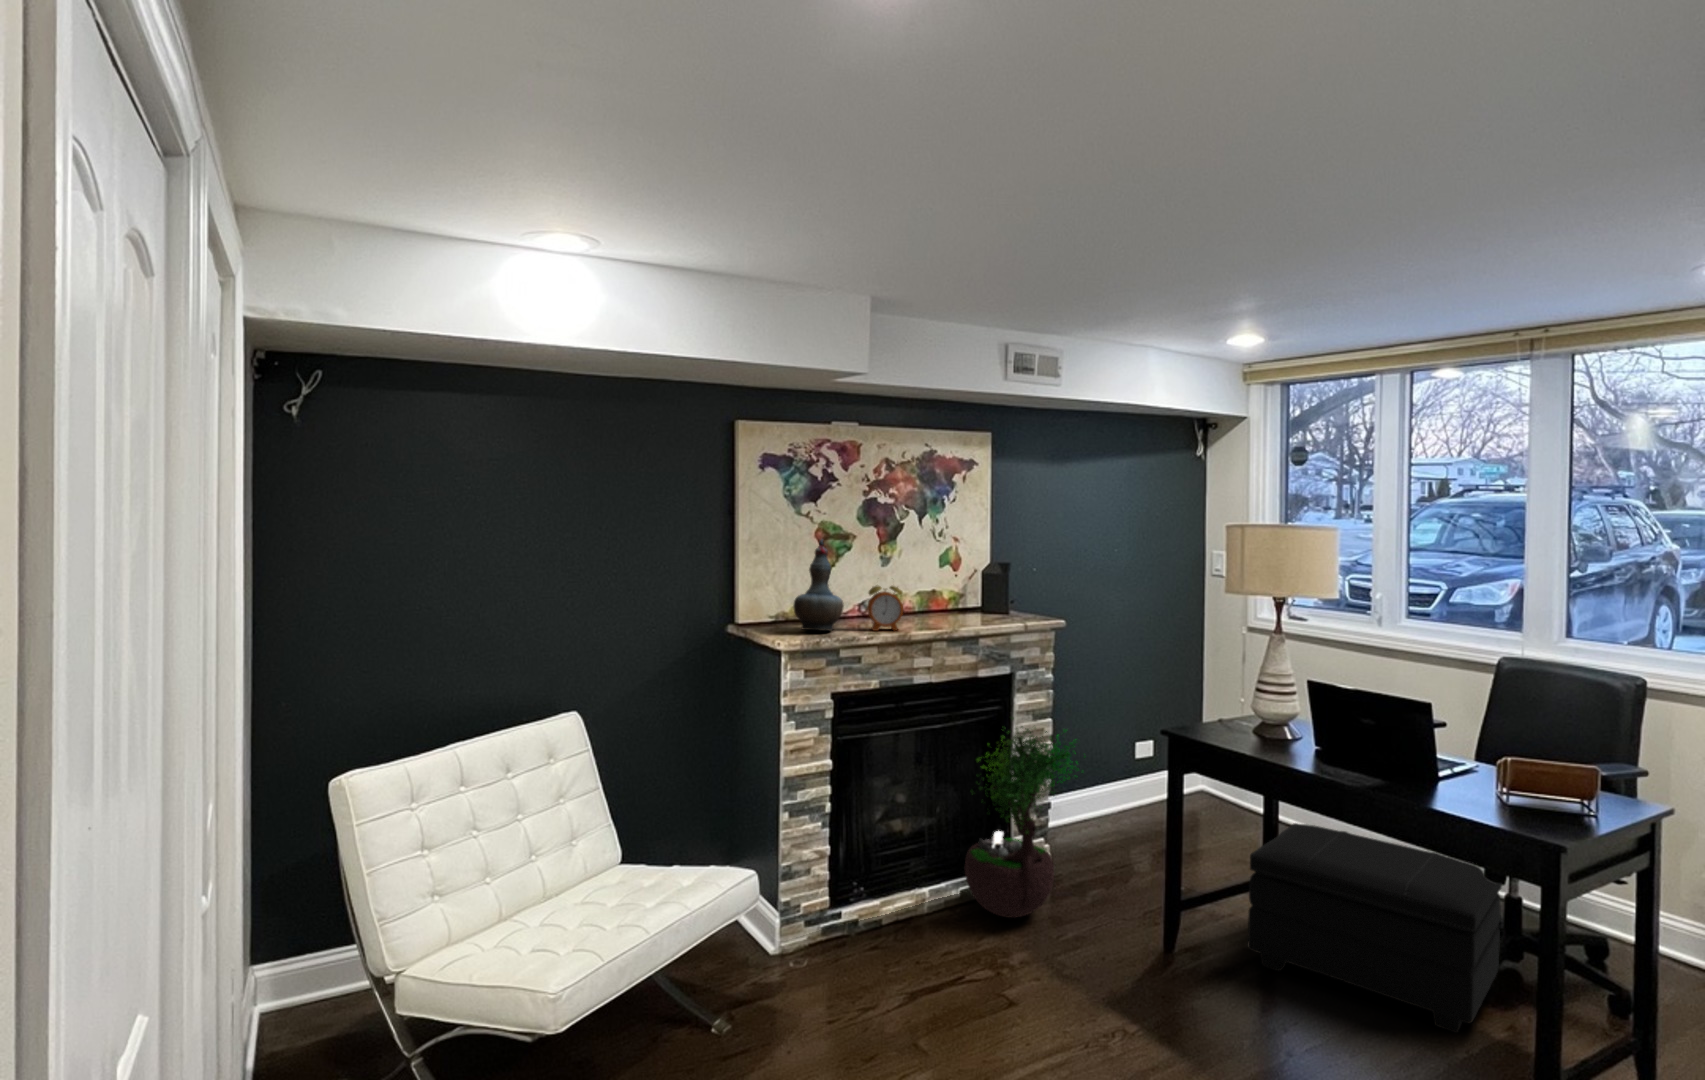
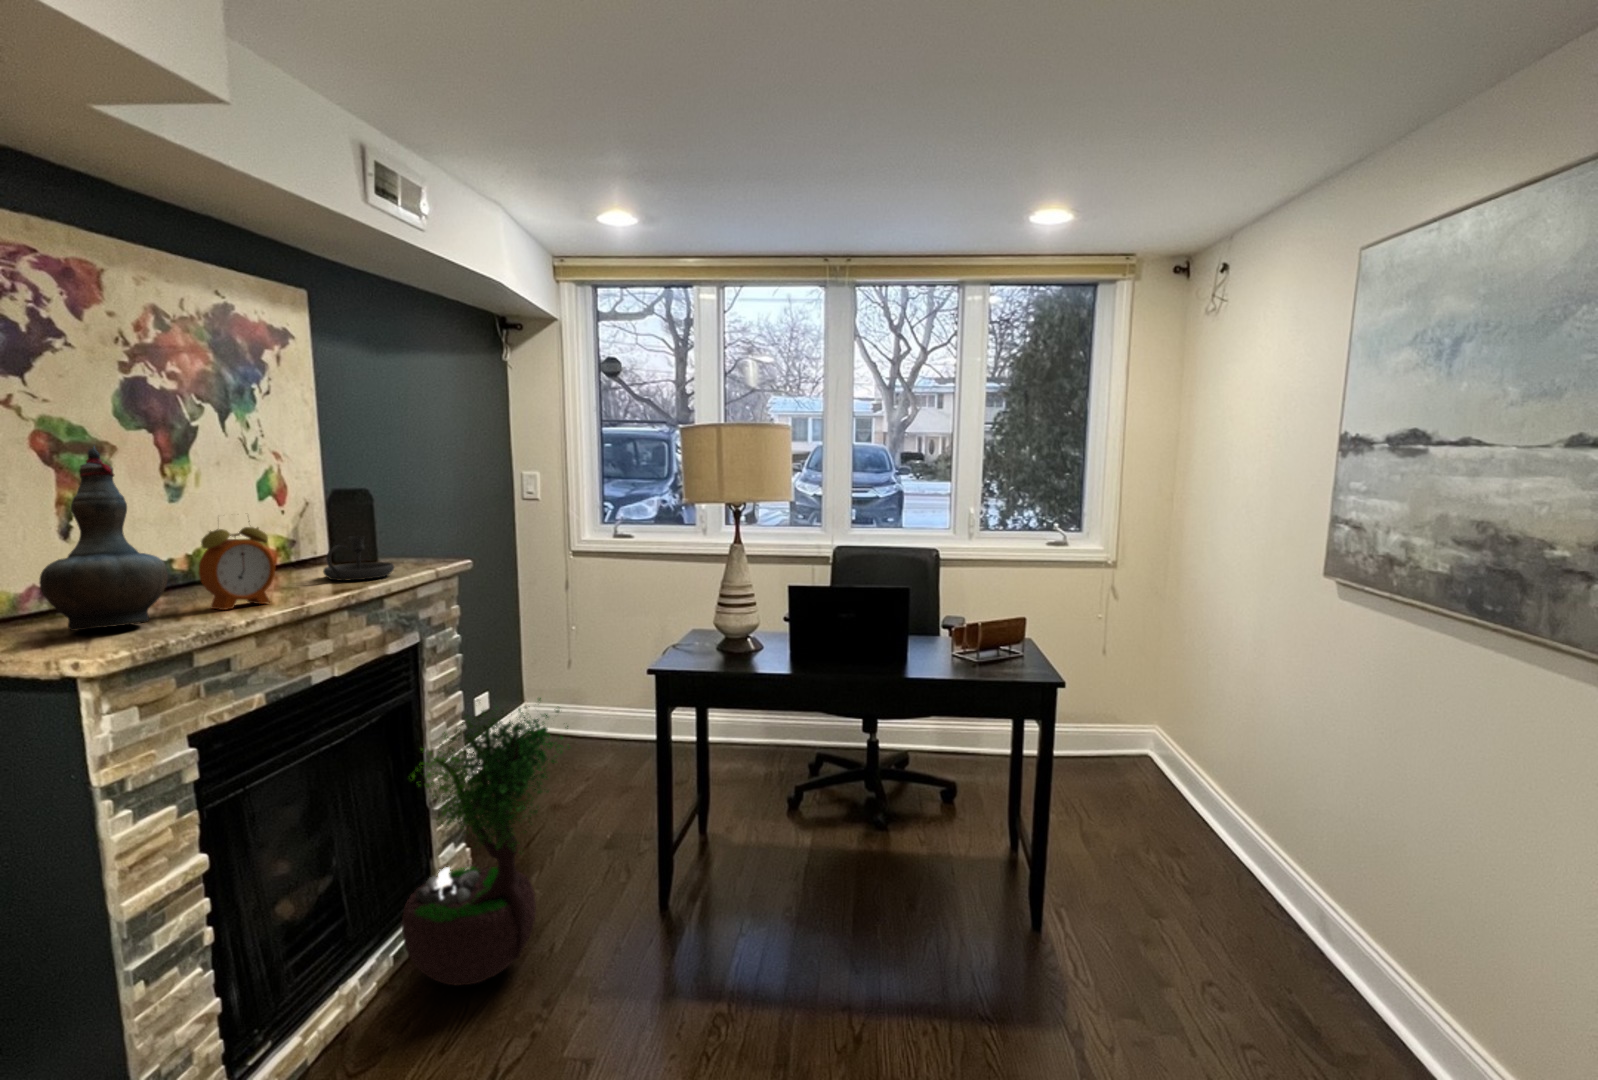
candlestick: none [949,596,996,625] -> present [323,536,394,581]
footstool: present [1248,823,1502,1033] -> none [742,723,955,892]

